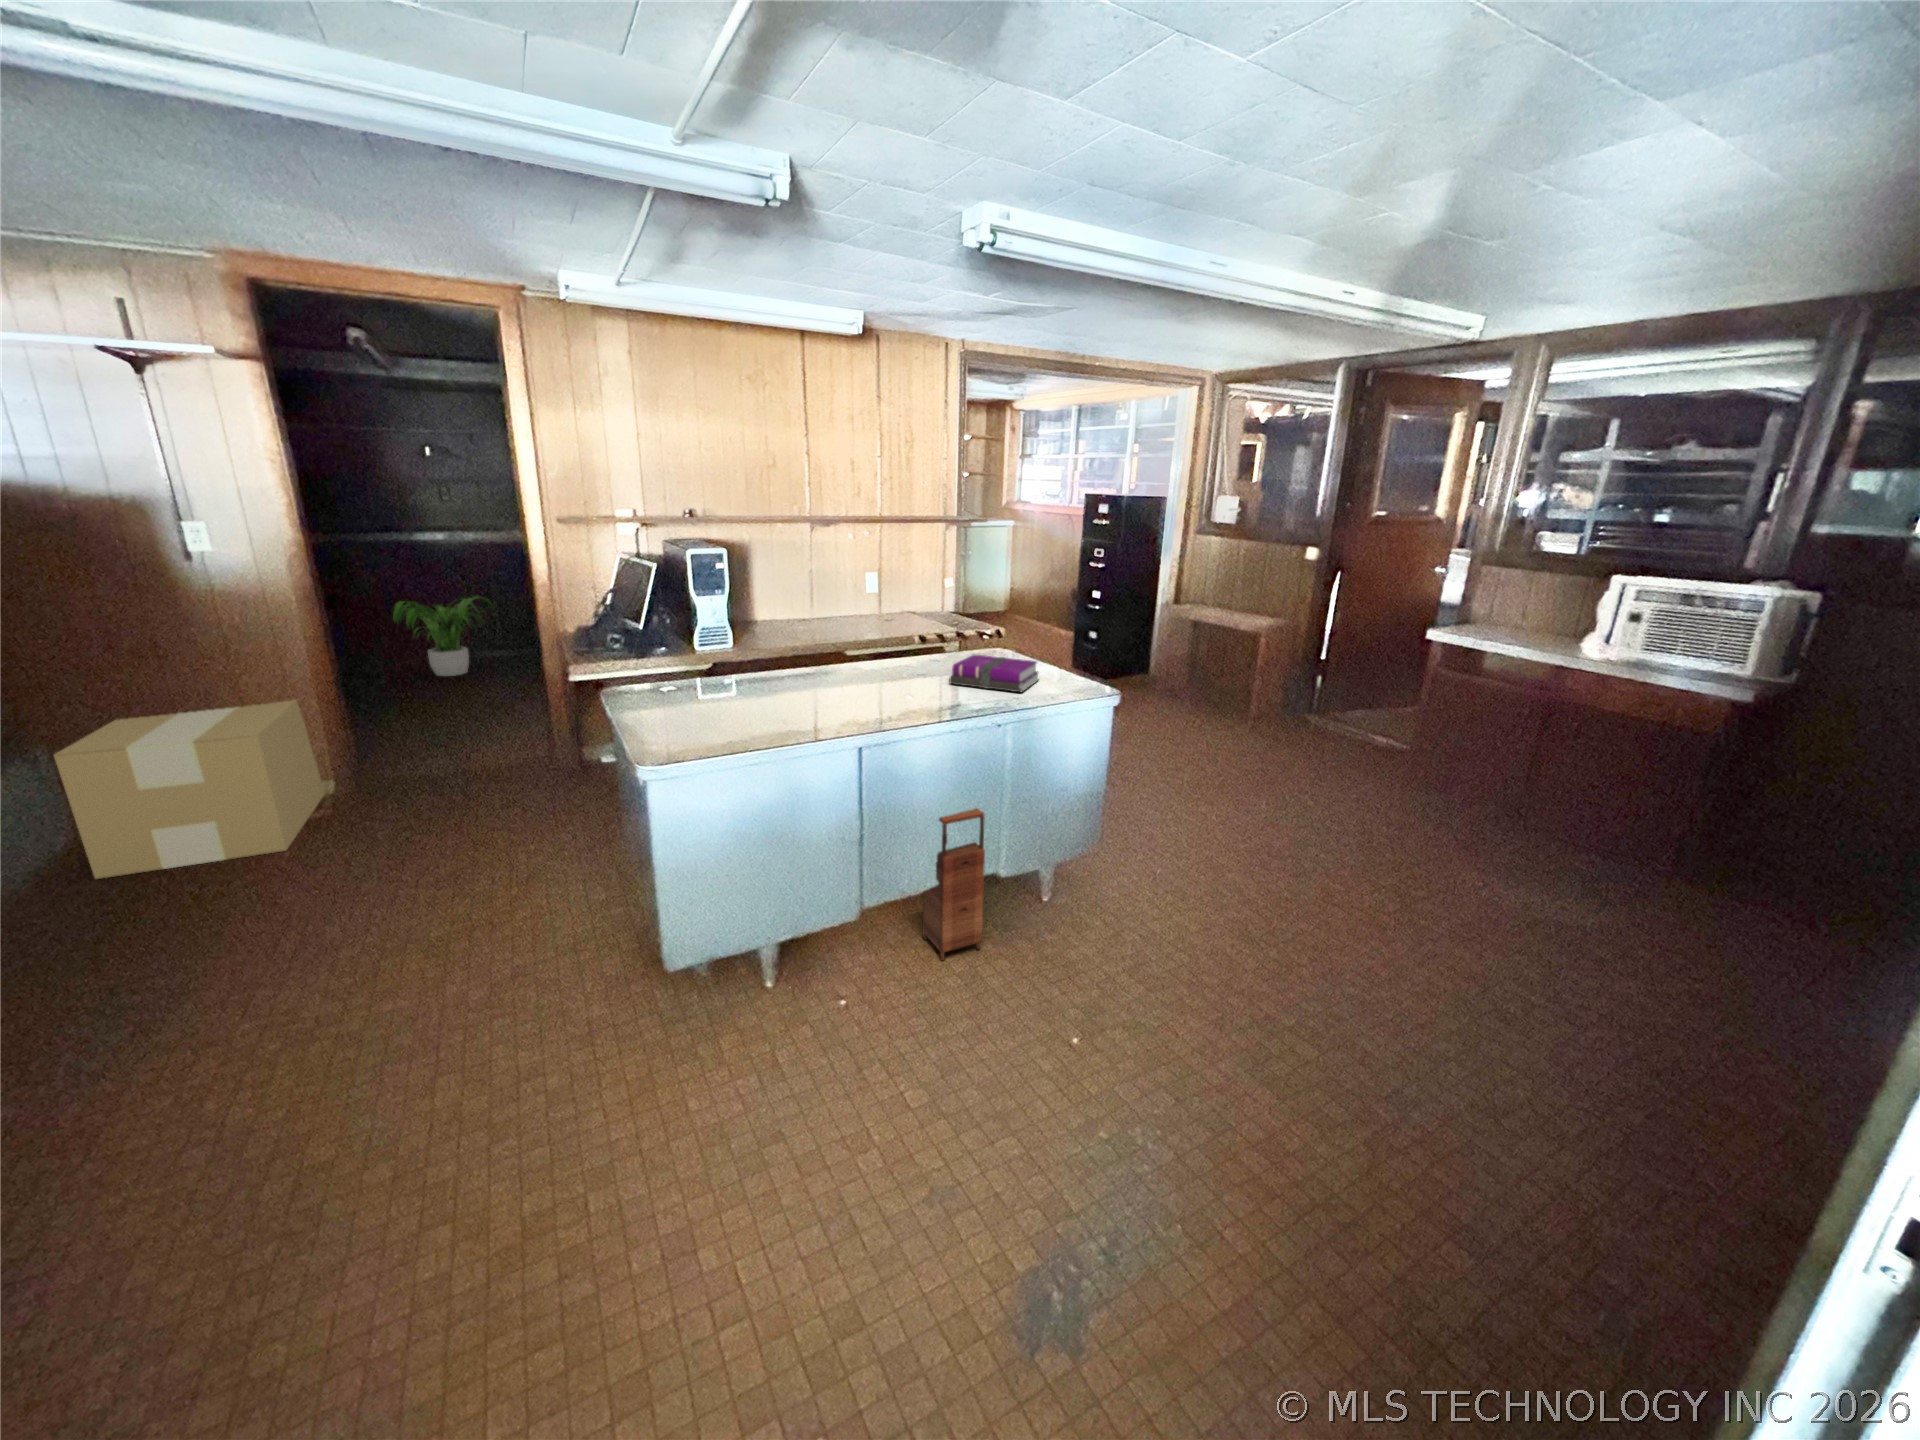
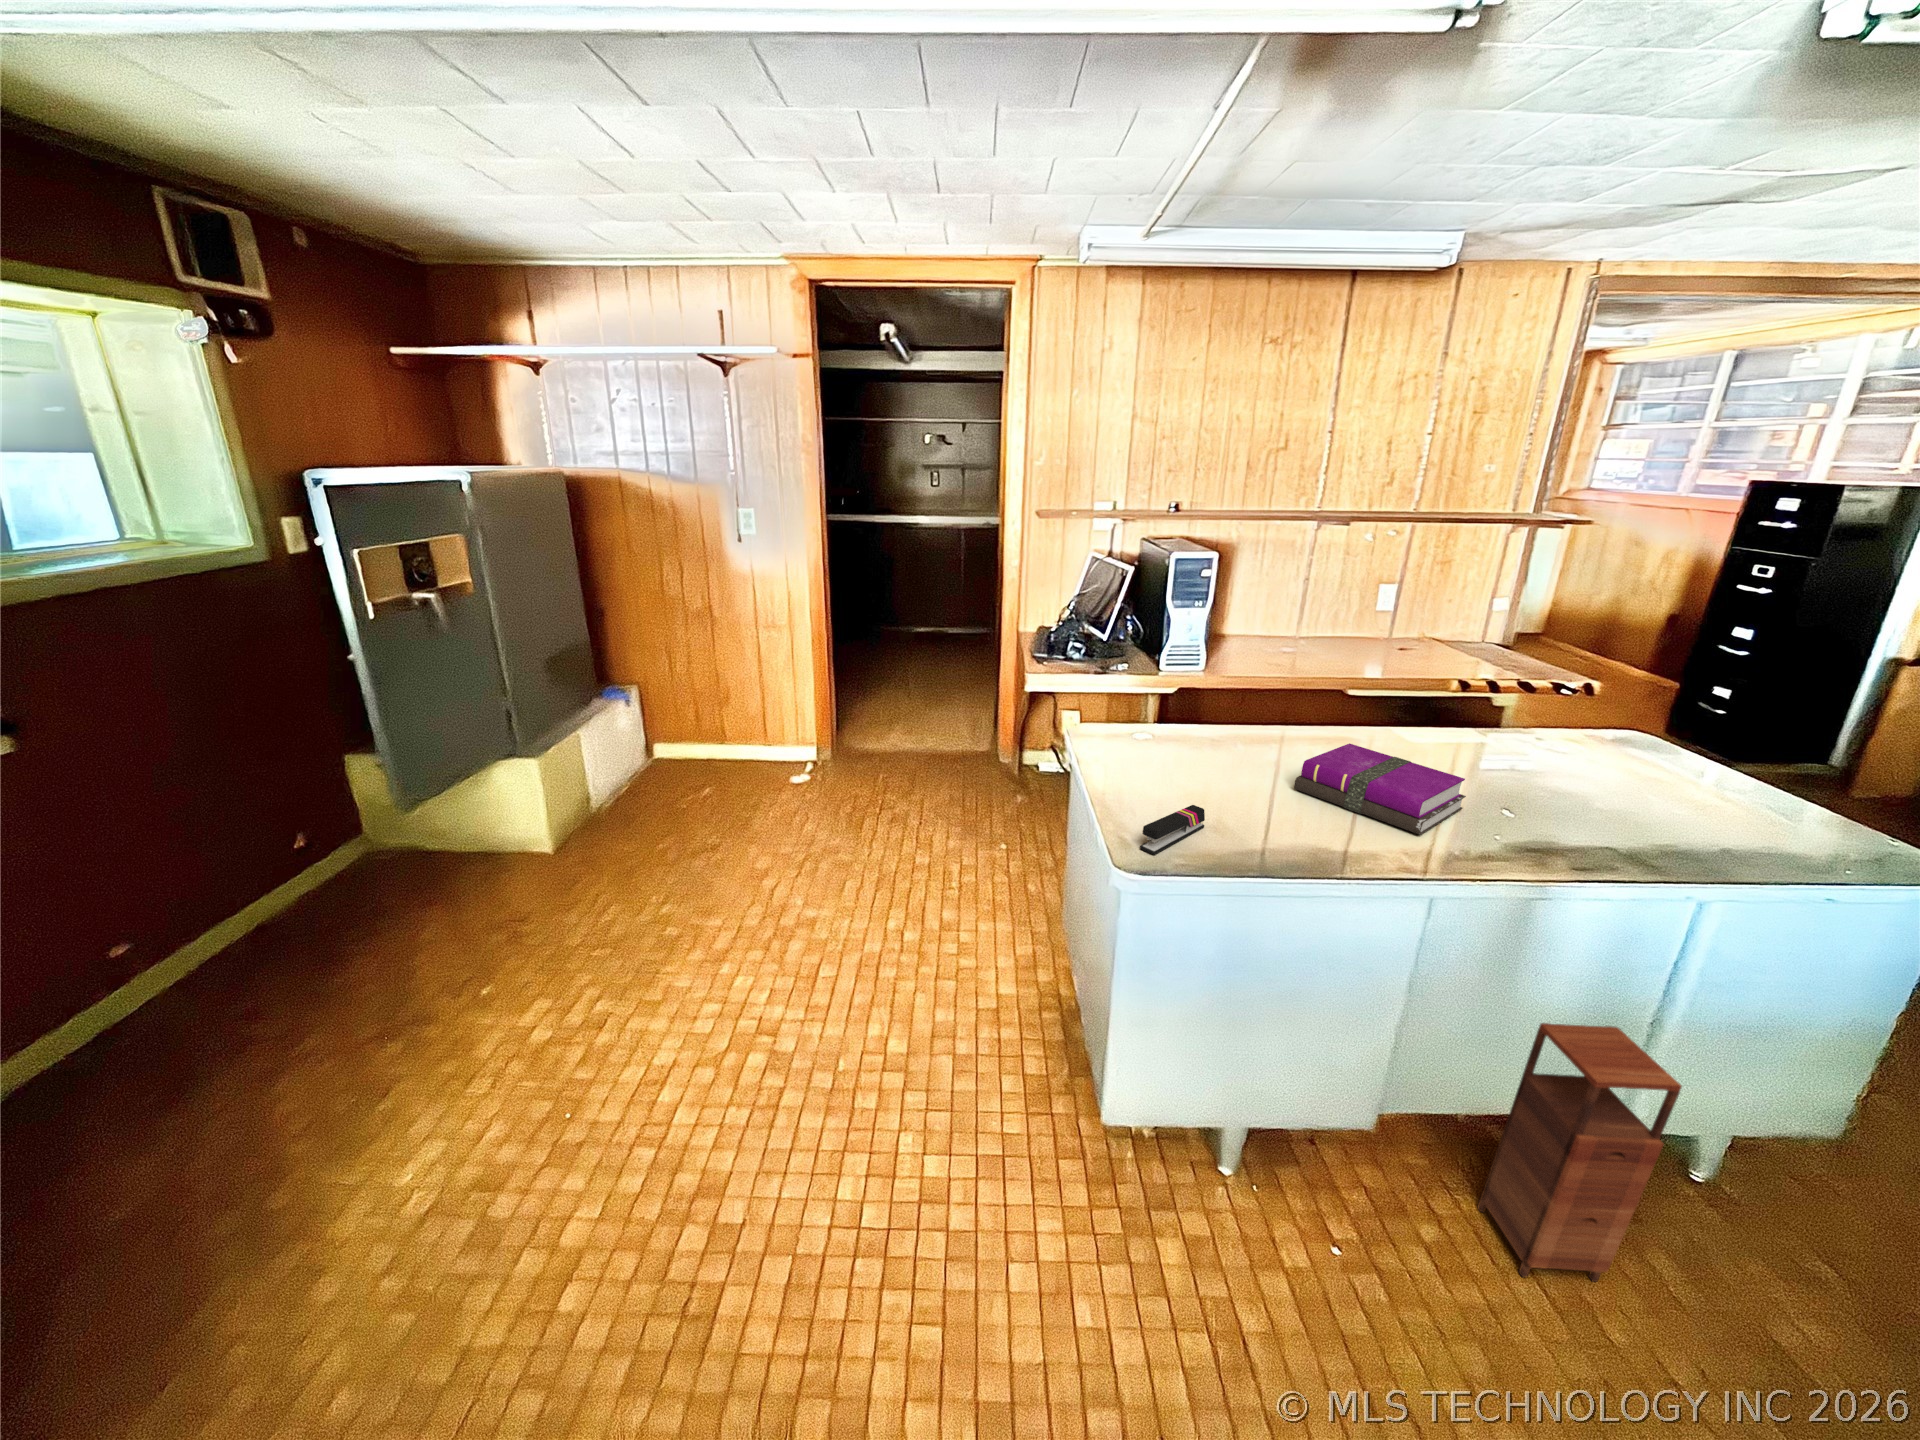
potted plant: present [393,595,494,676] -> none [883,575,961,647]
notebook: present [949,655,1038,692] -> present [1294,743,1466,835]
cardboard box: present [54,700,324,879] -> none [635,665,809,814]
stapler: none [655,711,705,743] -> present [1140,805,1205,855]

